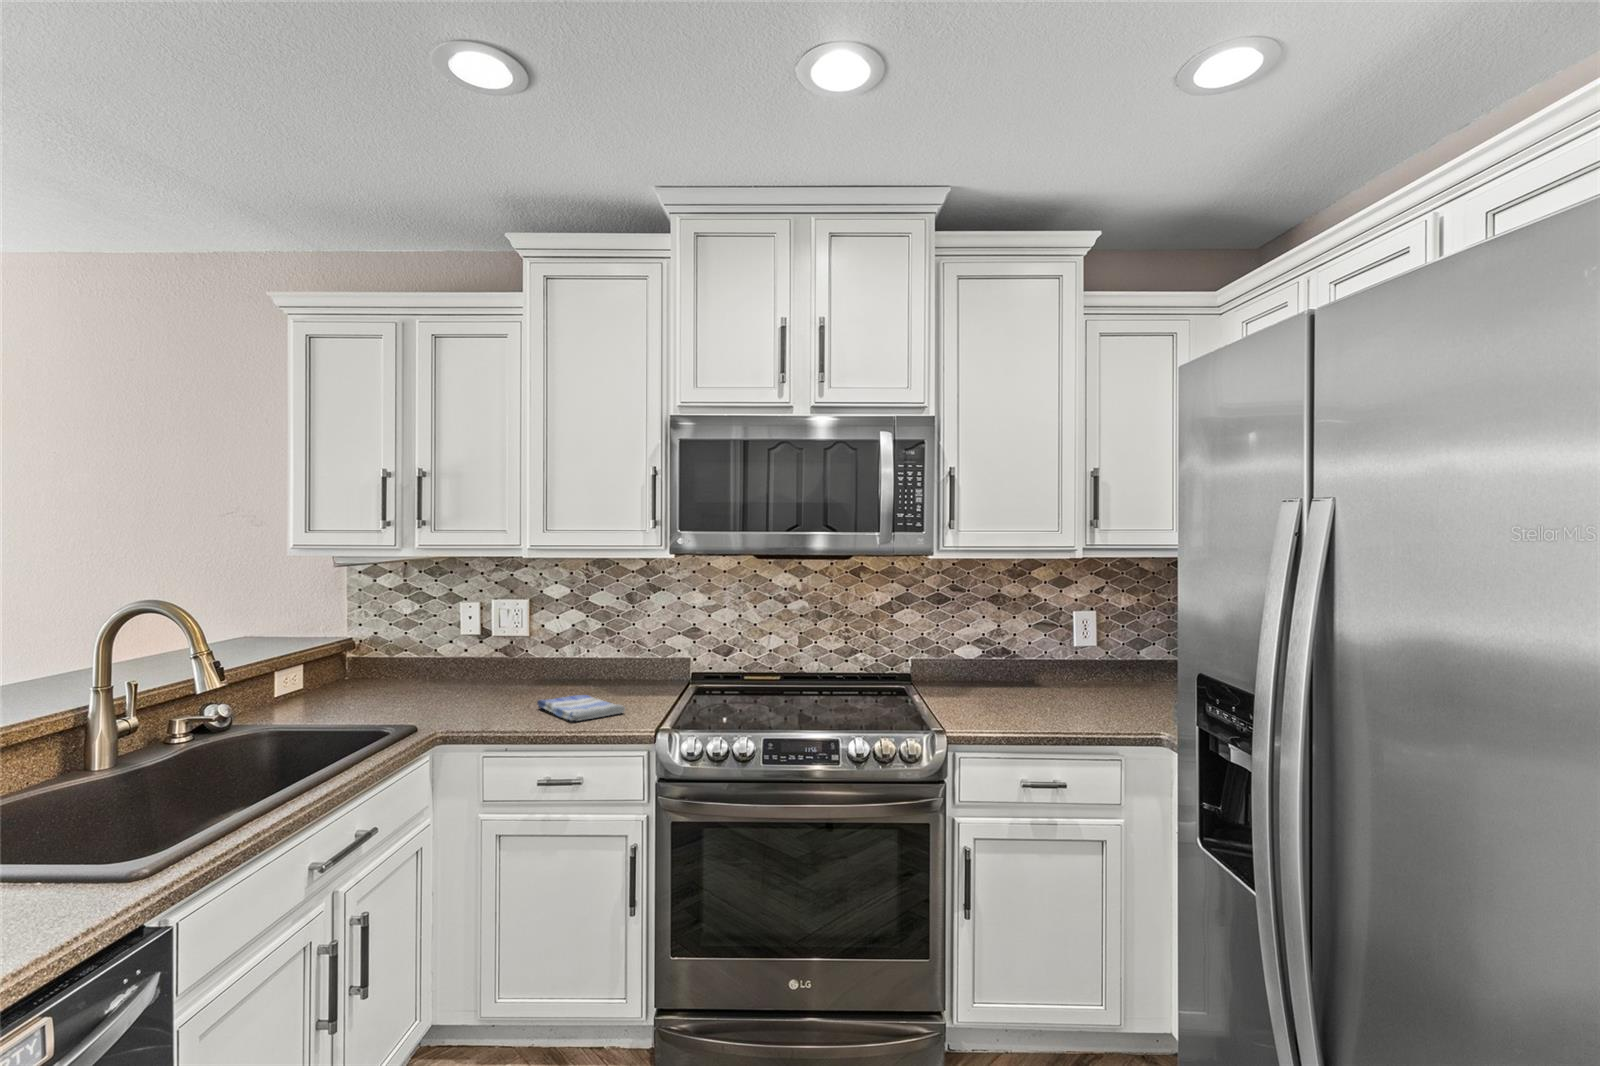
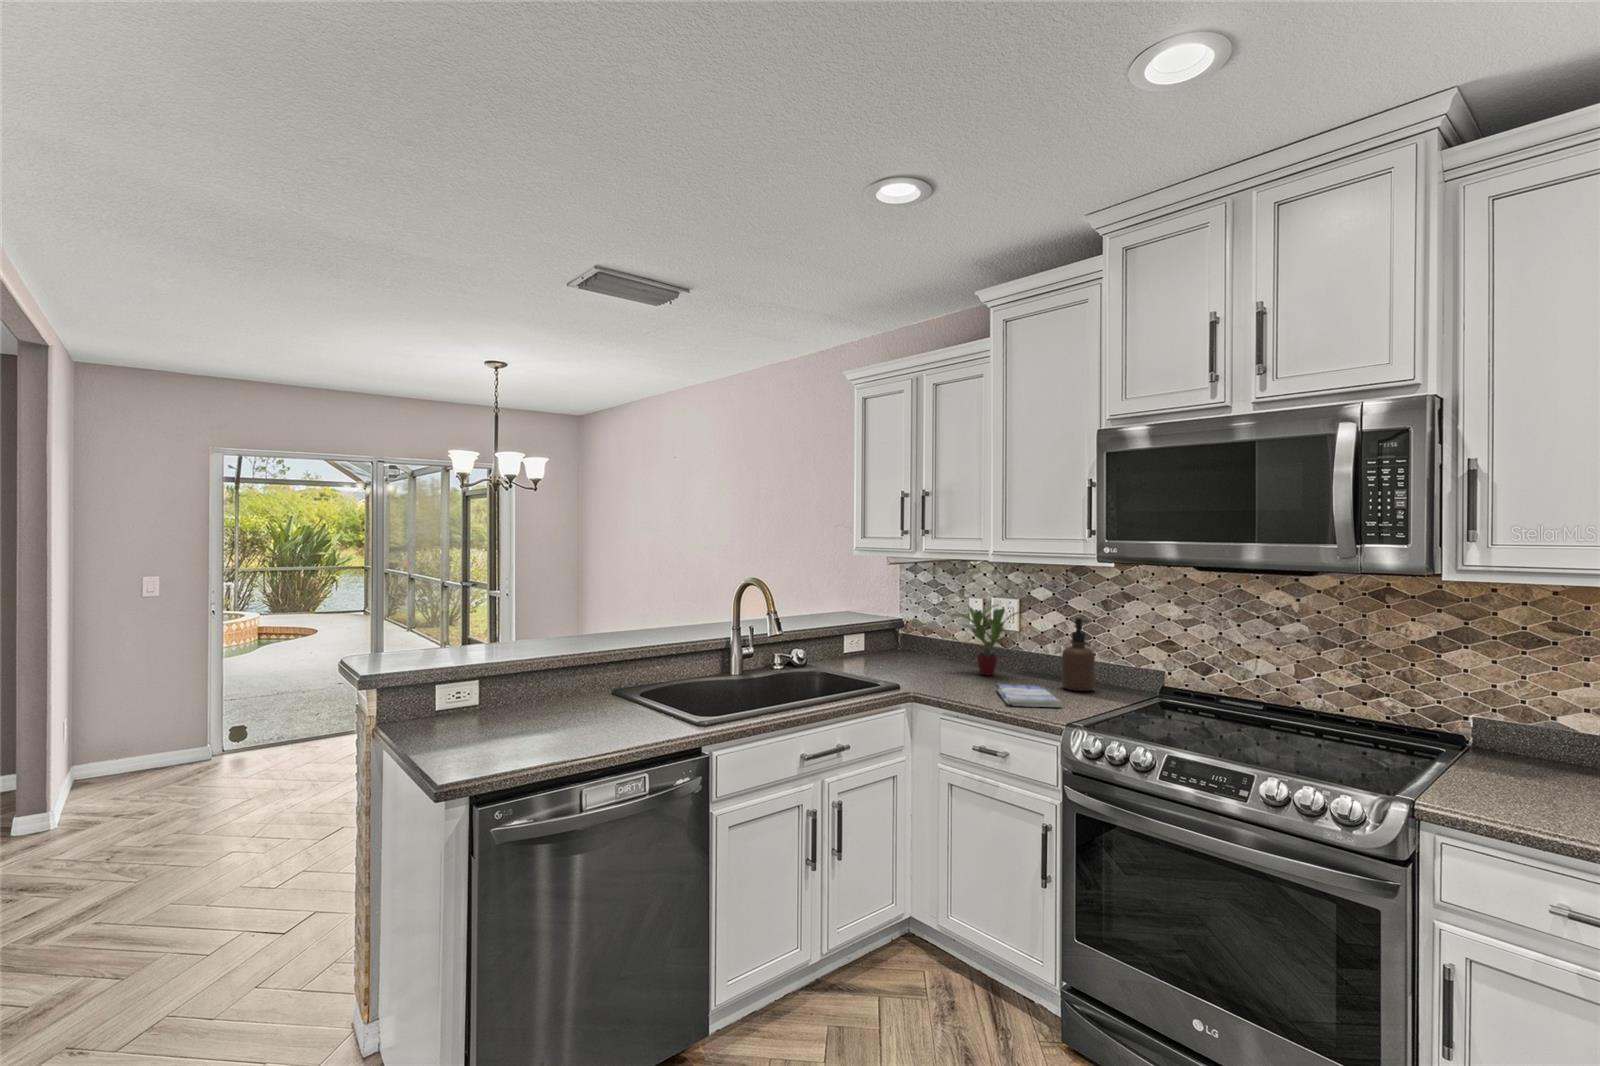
potted plant: none [454,605,555,694] -> present [952,605,1024,675]
soap dispenser: none [598,614,632,693] -> present [1061,618,1095,691]

